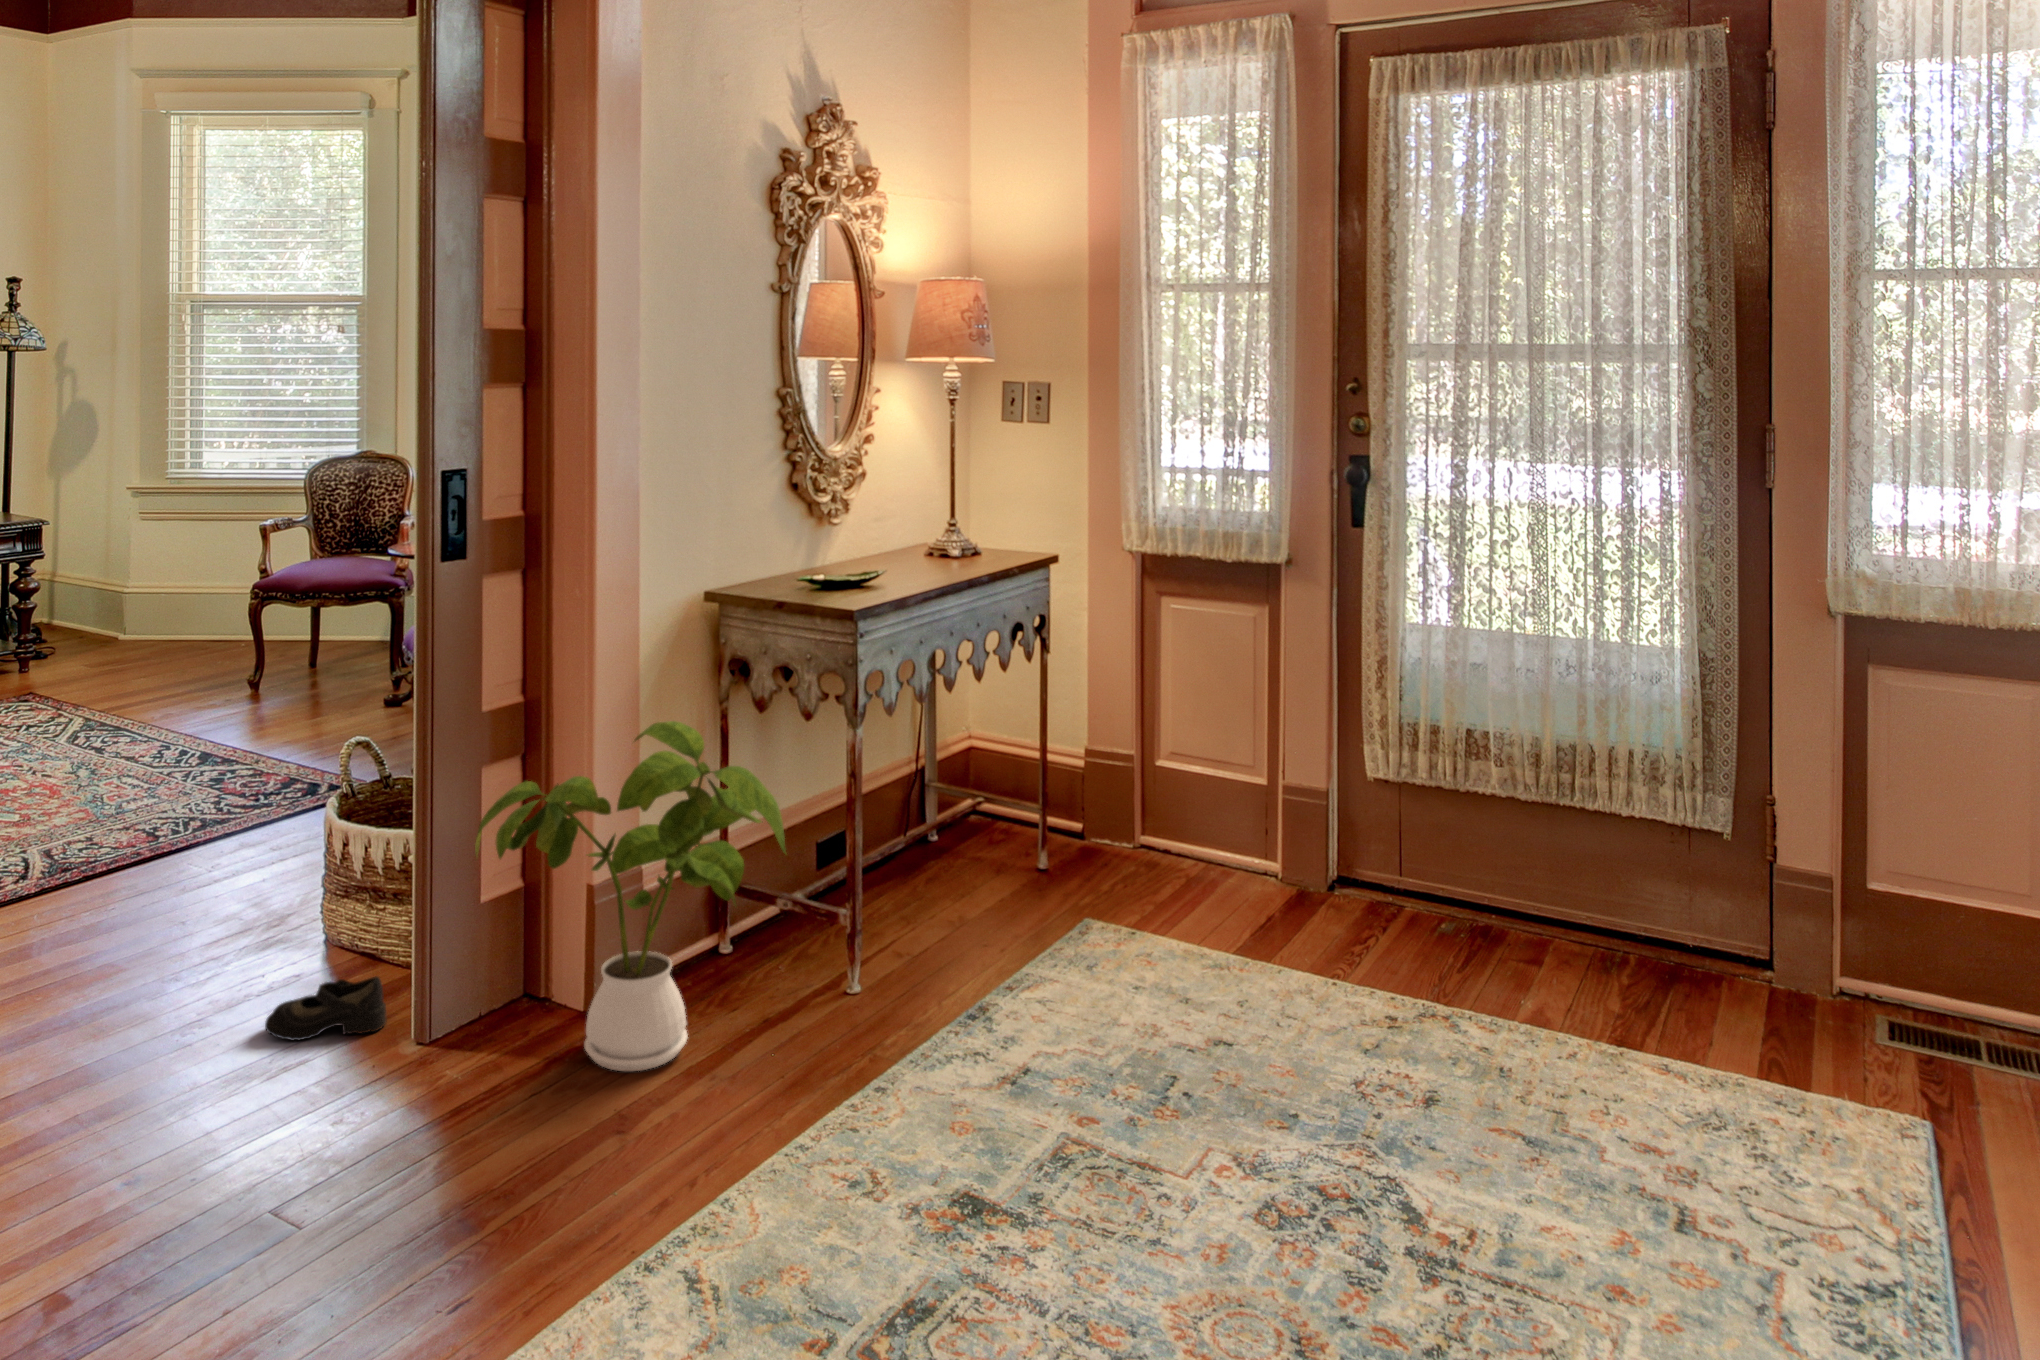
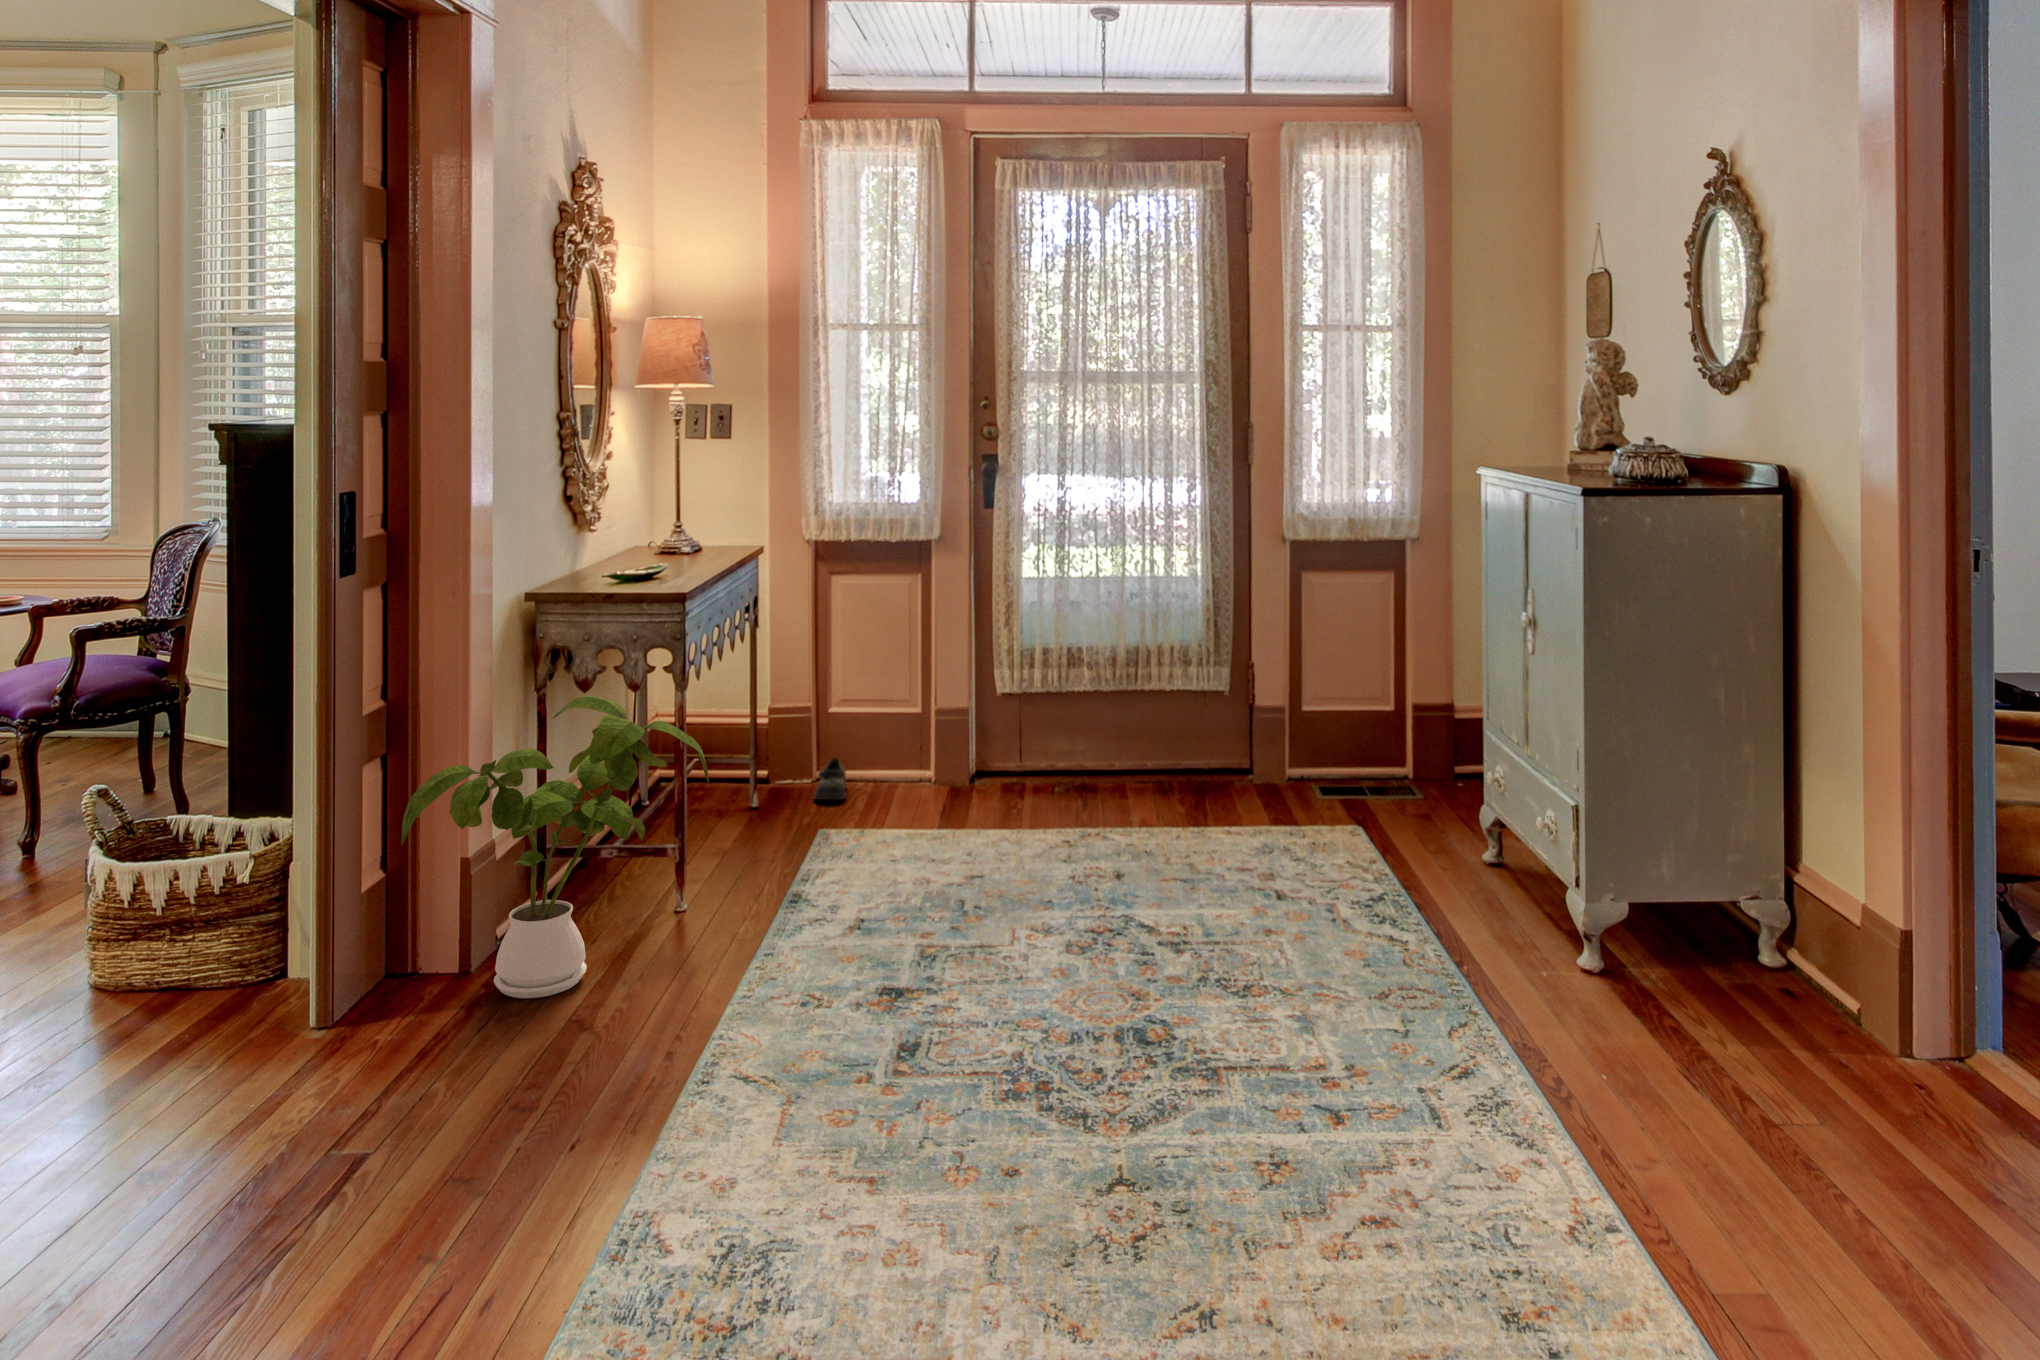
shoe: present [265,976,386,1040] -> present [814,758,846,800]

